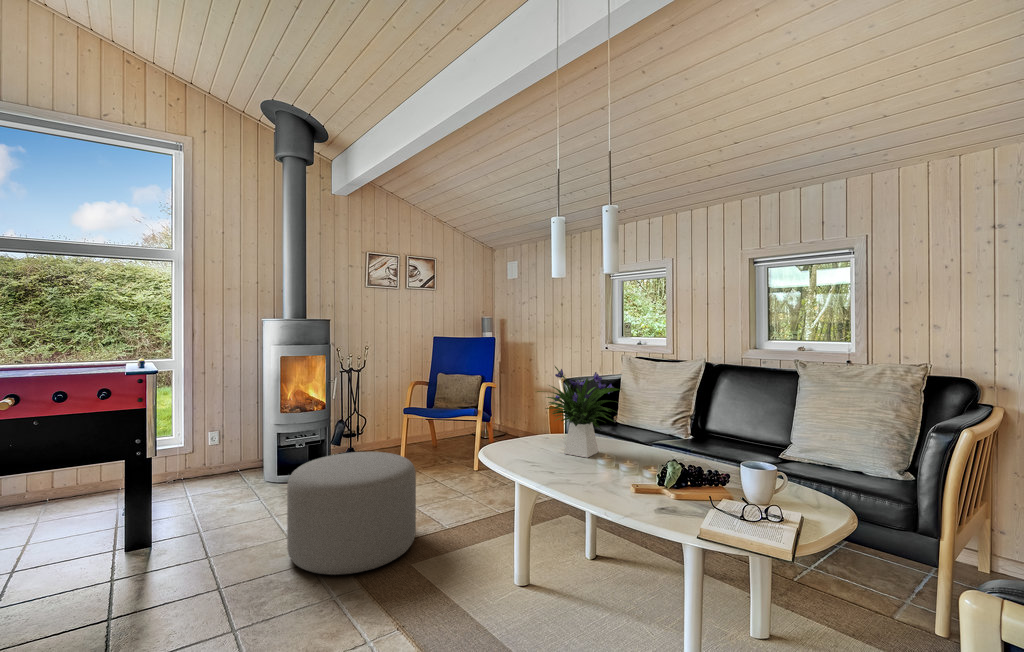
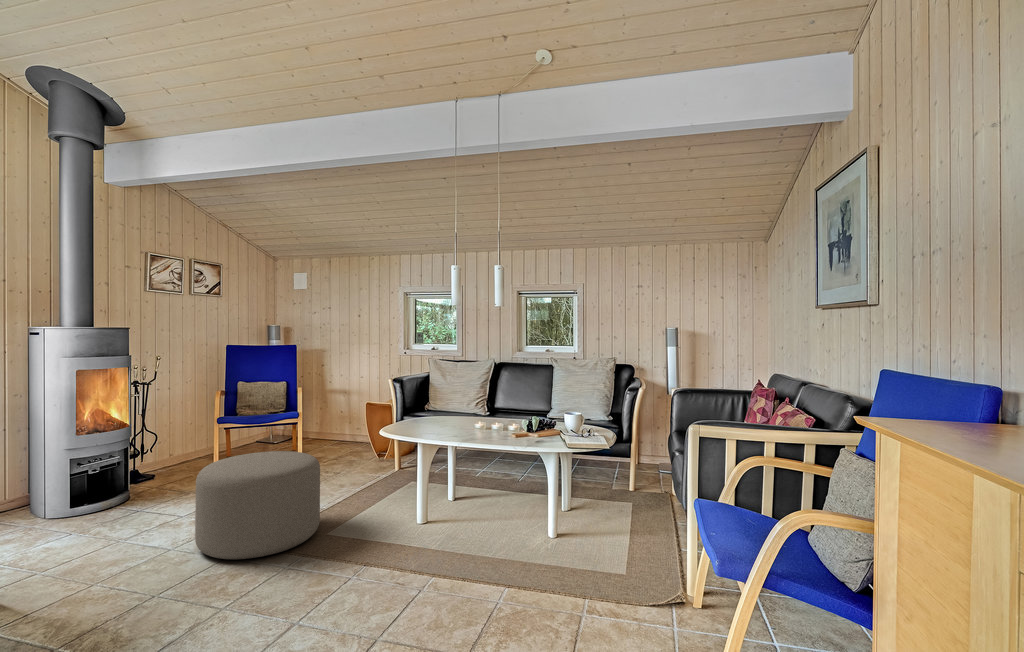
flower arrangement: present [537,366,621,458] -> none [427,364,485,427]

